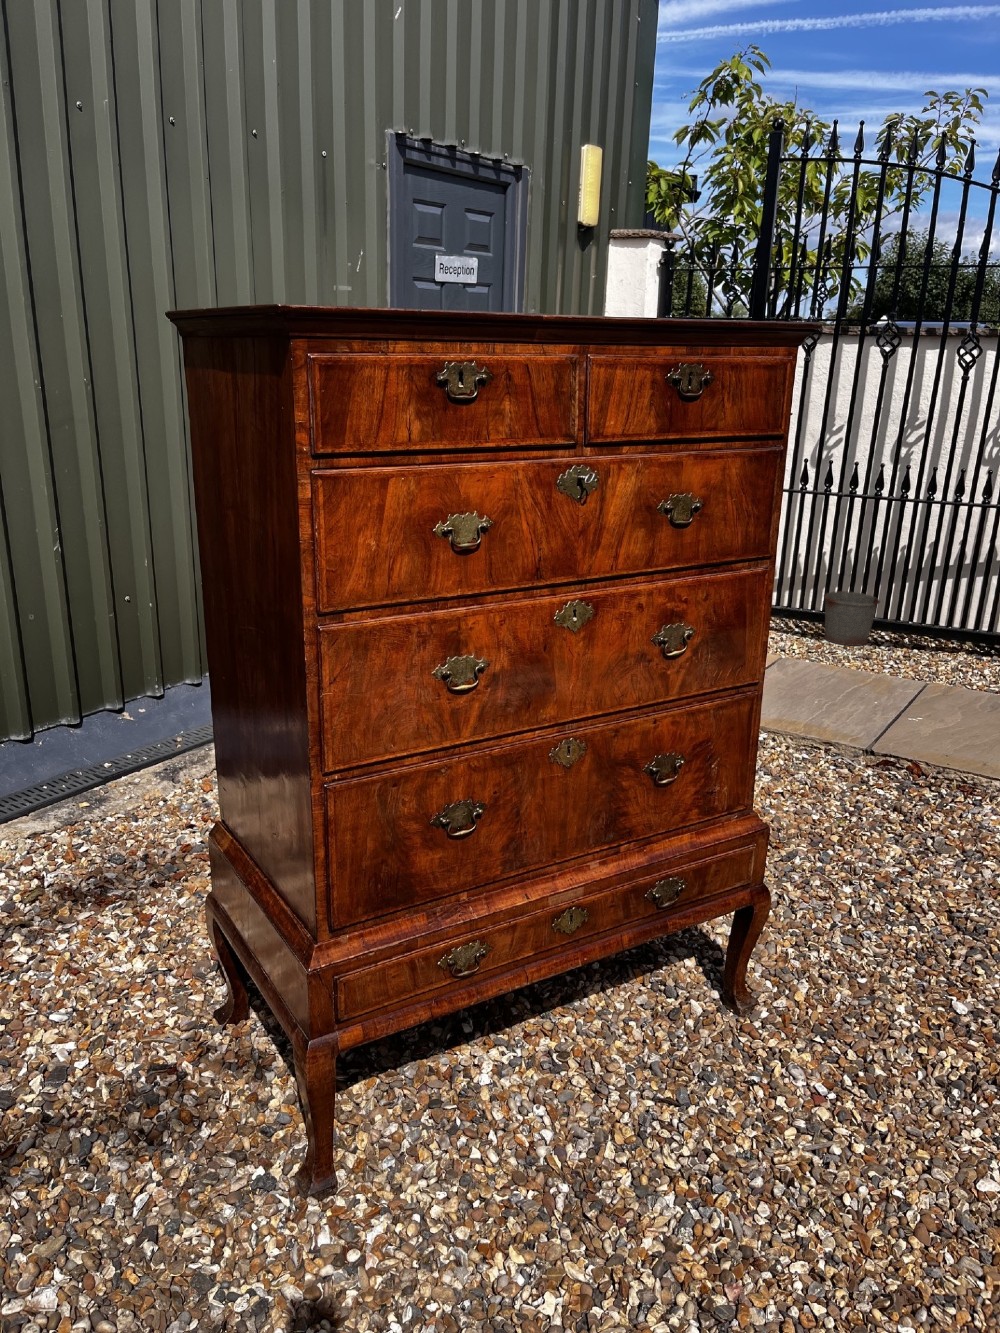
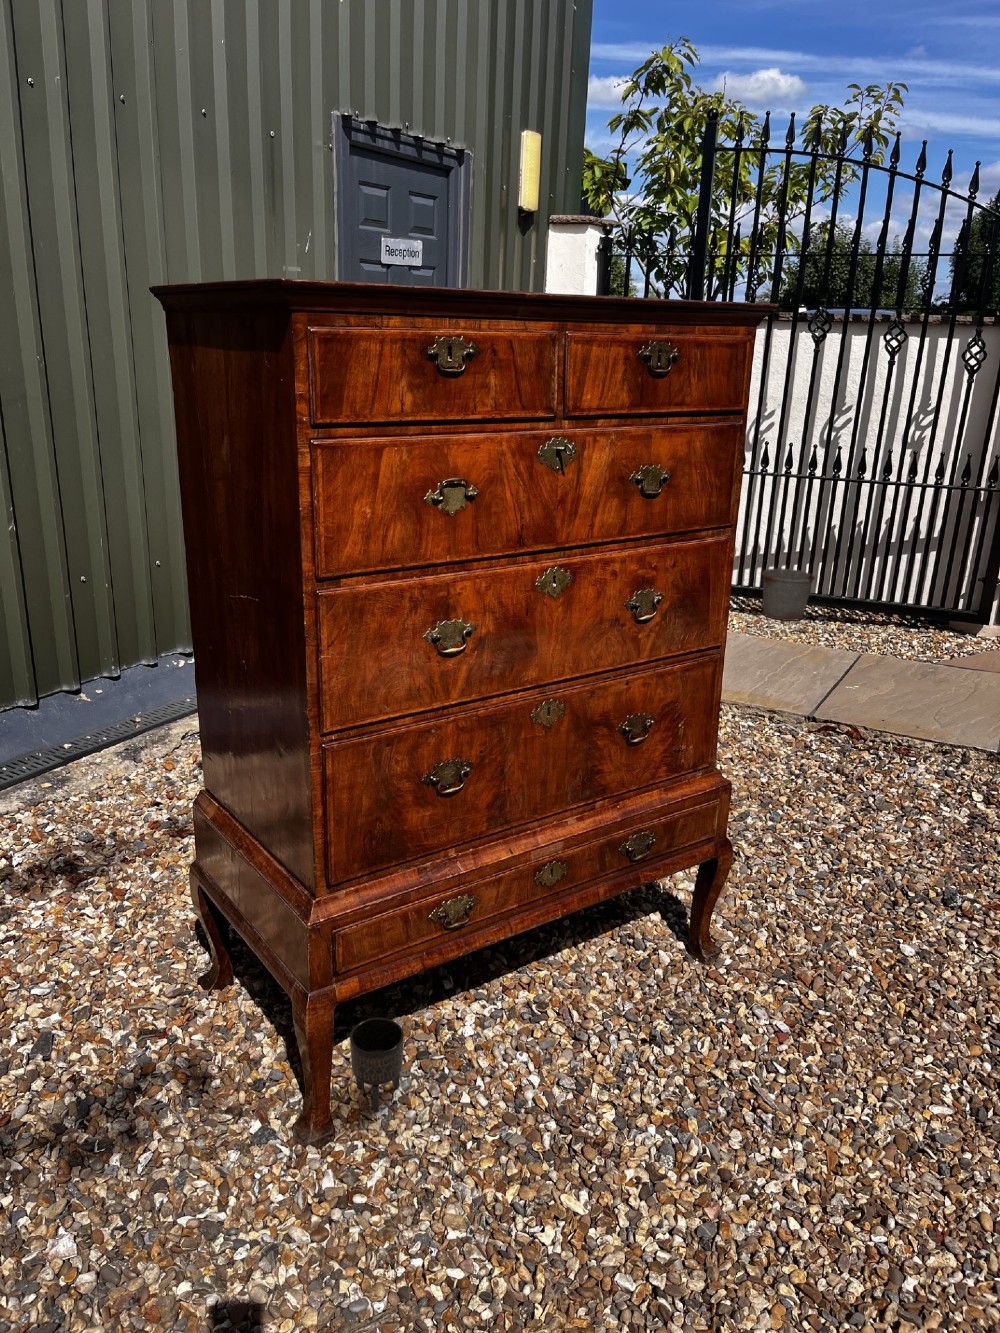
planter: none [355,1065,412,1164] -> present [350,1018,404,1112]

